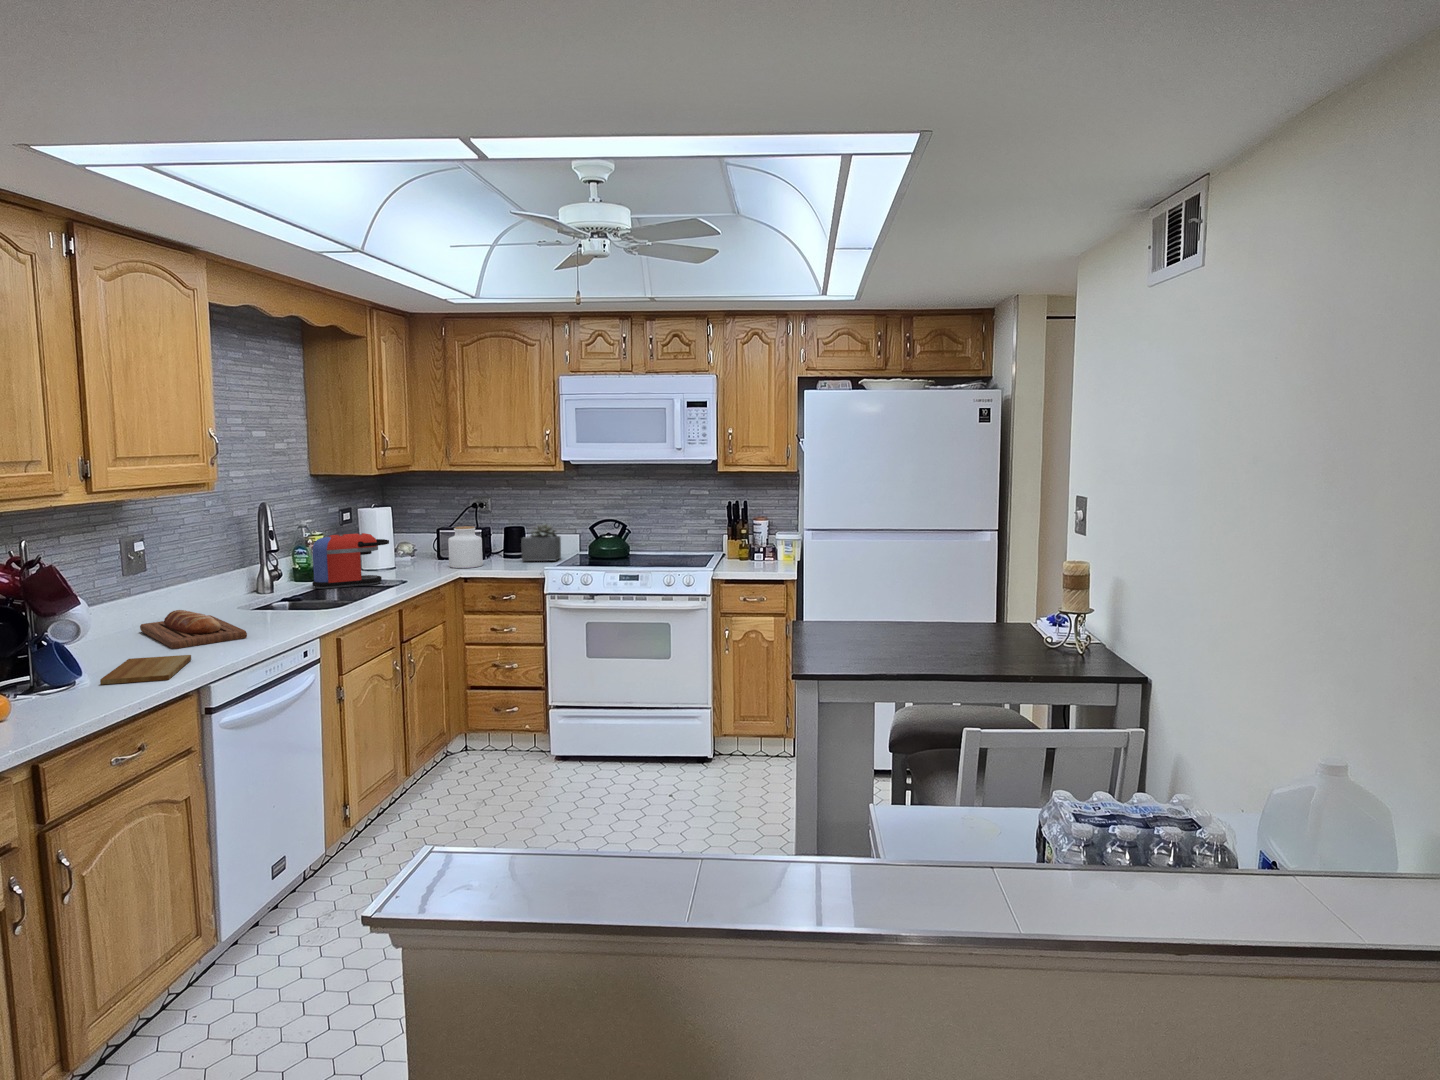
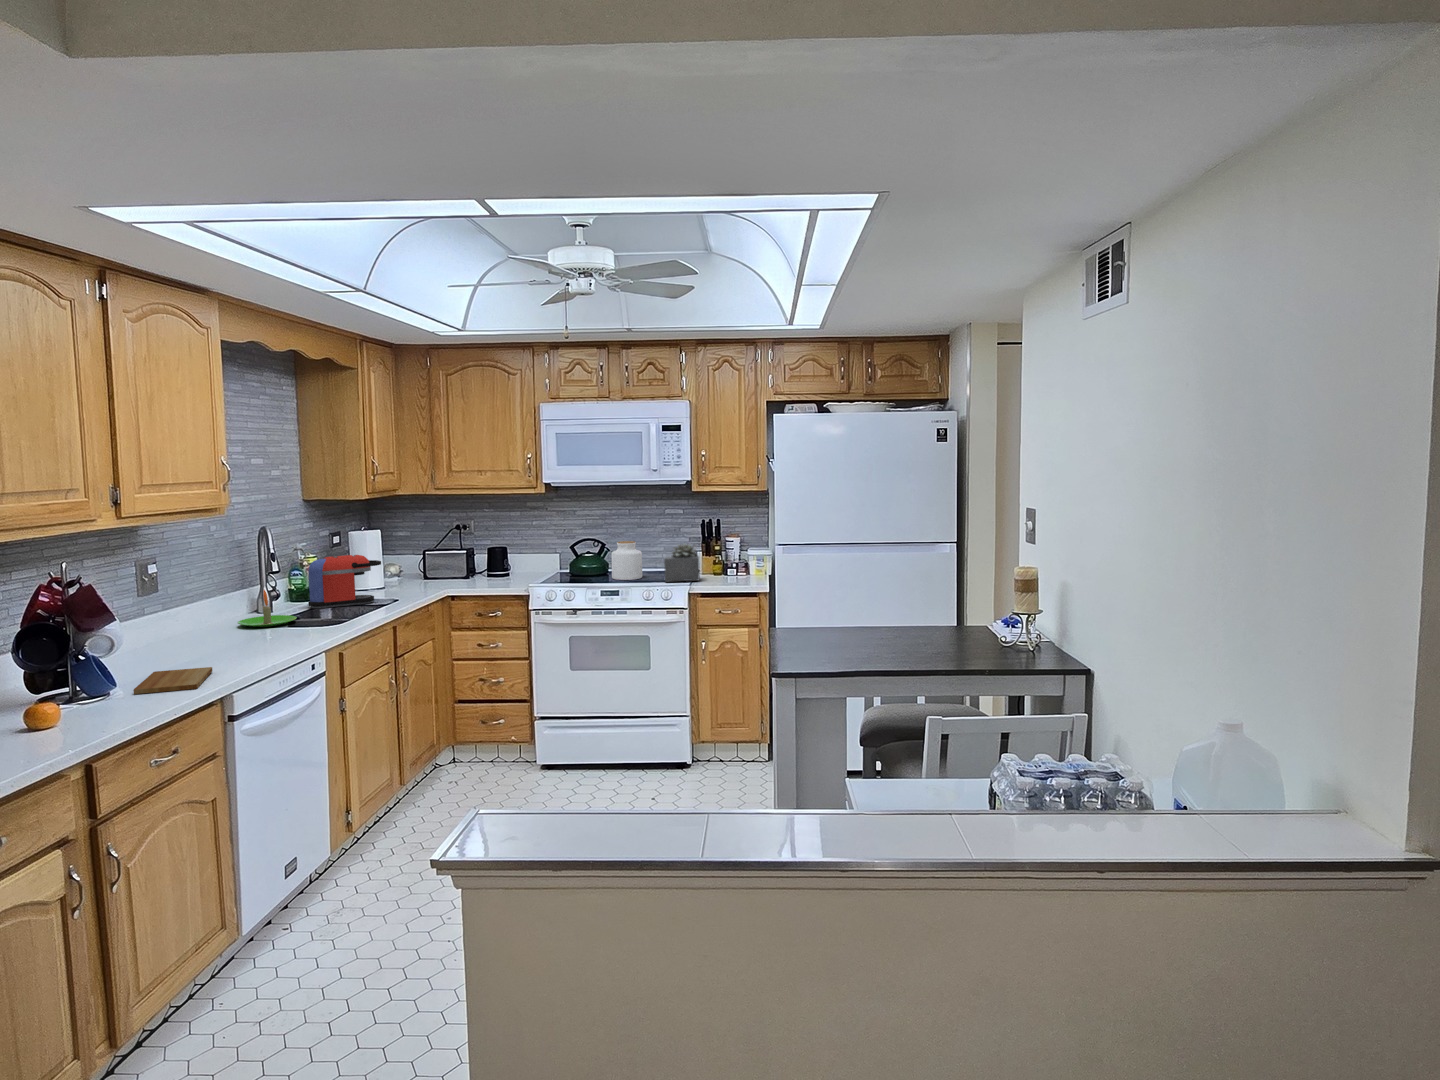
succulent plant: present [521,523,561,561] -> present [664,544,700,581]
jar: present [448,526,483,568] -> present [612,541,642,580]
candle: none [234,569,296,609] -> present [238,590,297,627]
bread loaf: present [140,610,247,649] -> none [154,628,259,663]

